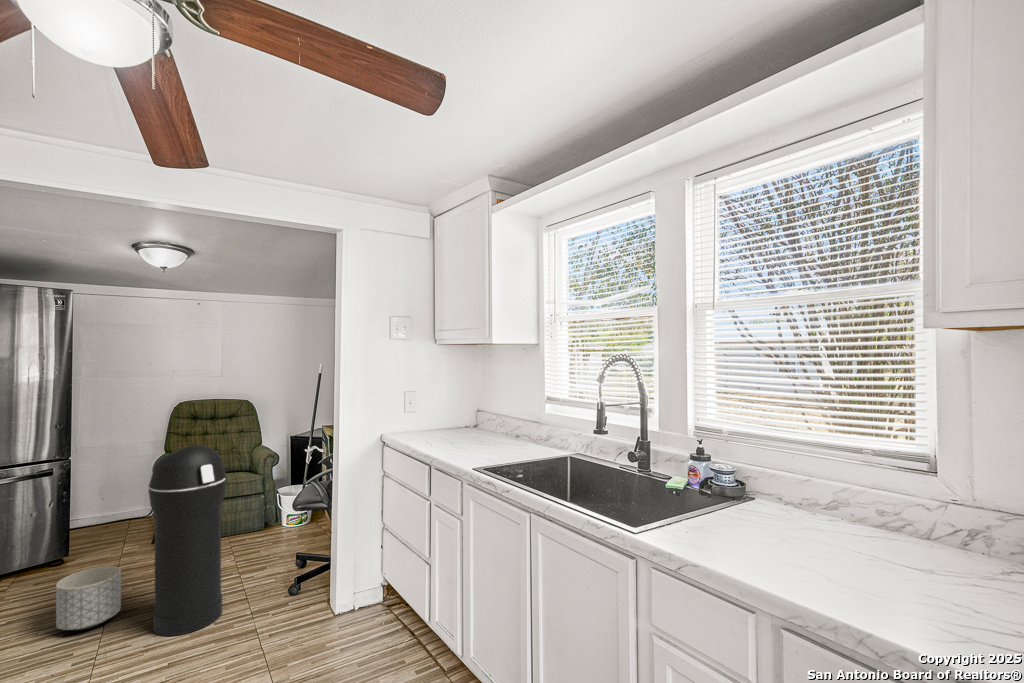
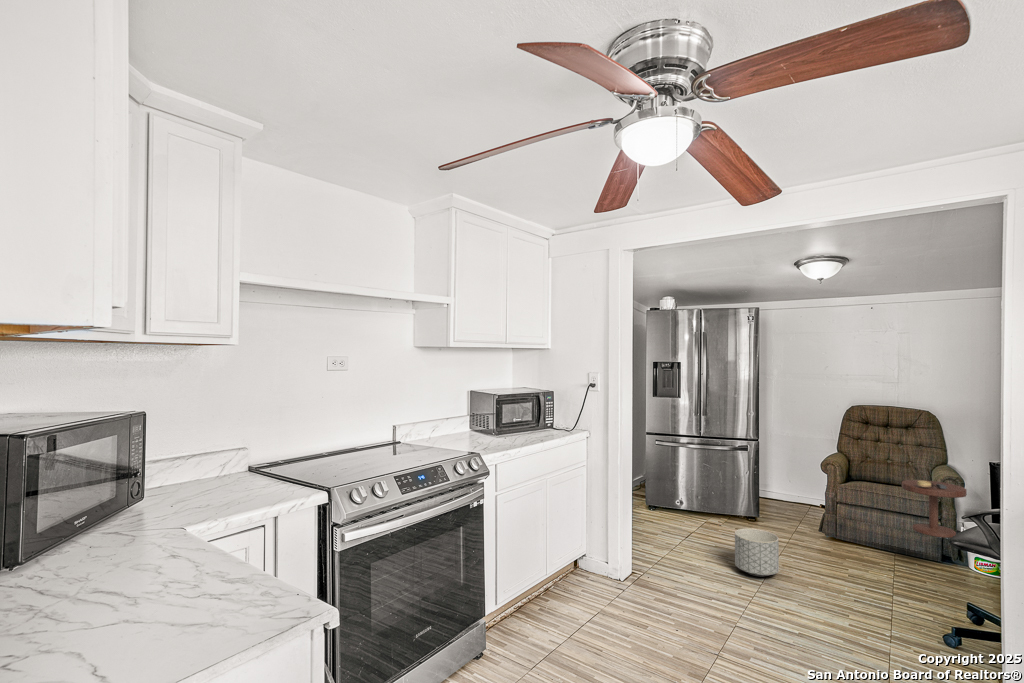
trash can: present [149,445,226,636] -> none [792,444,865,622]
side table: none [240,460,288,545] -> present [902,480,967,538]

